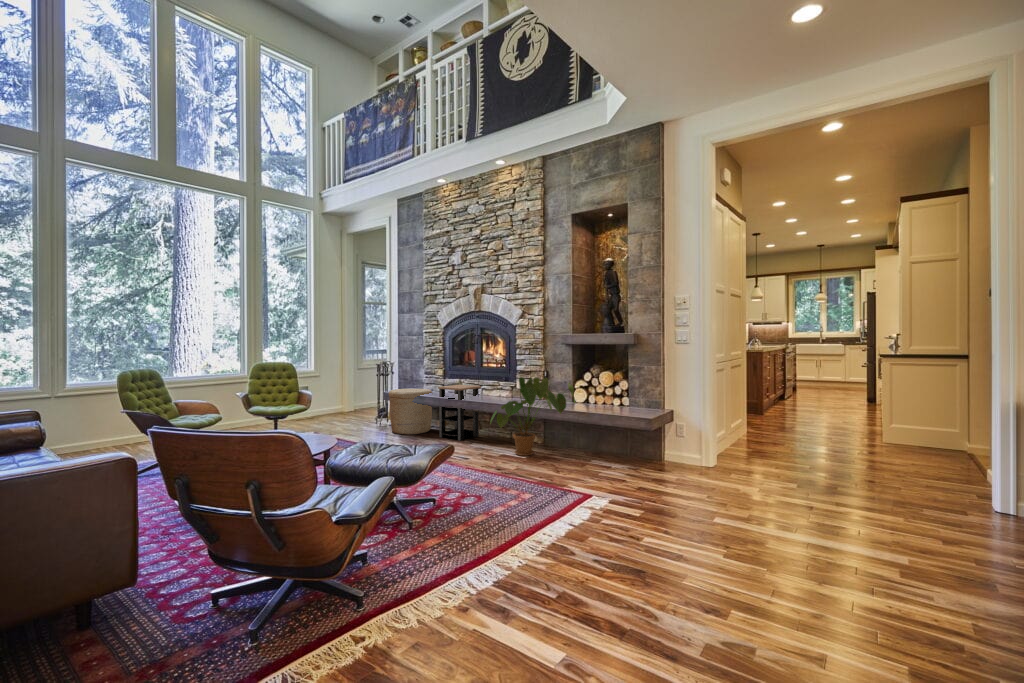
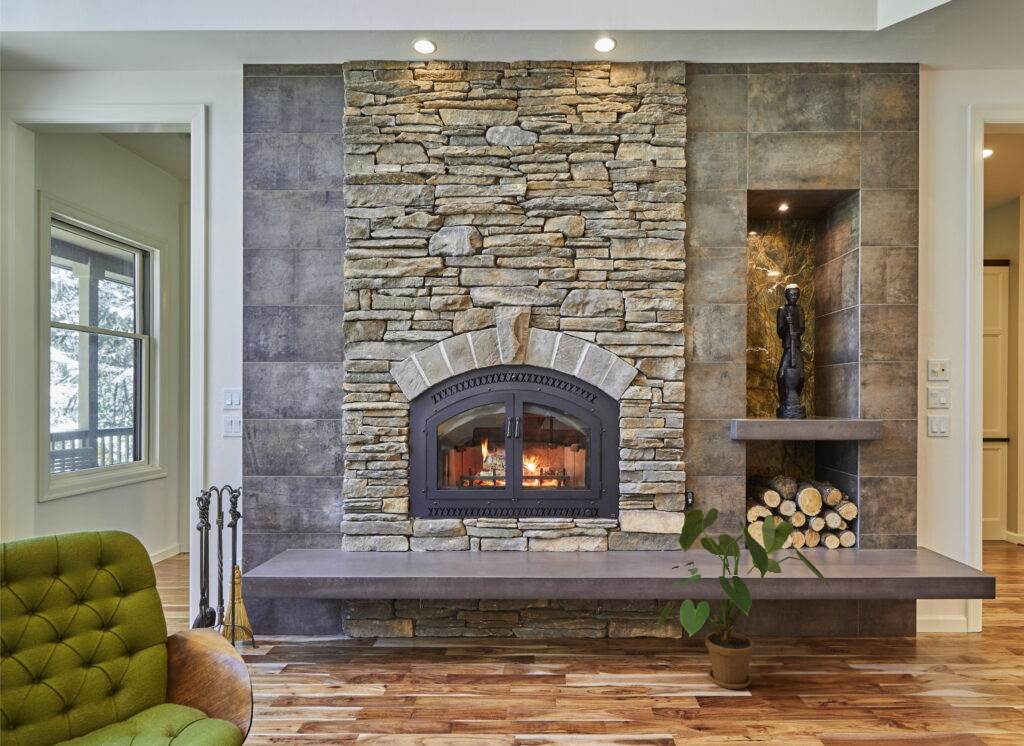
side table: present [438,385,481,441] -> none [459,531,534,672]
woven basket: present [389,389,432,435] -> none [292,548,404,686]

